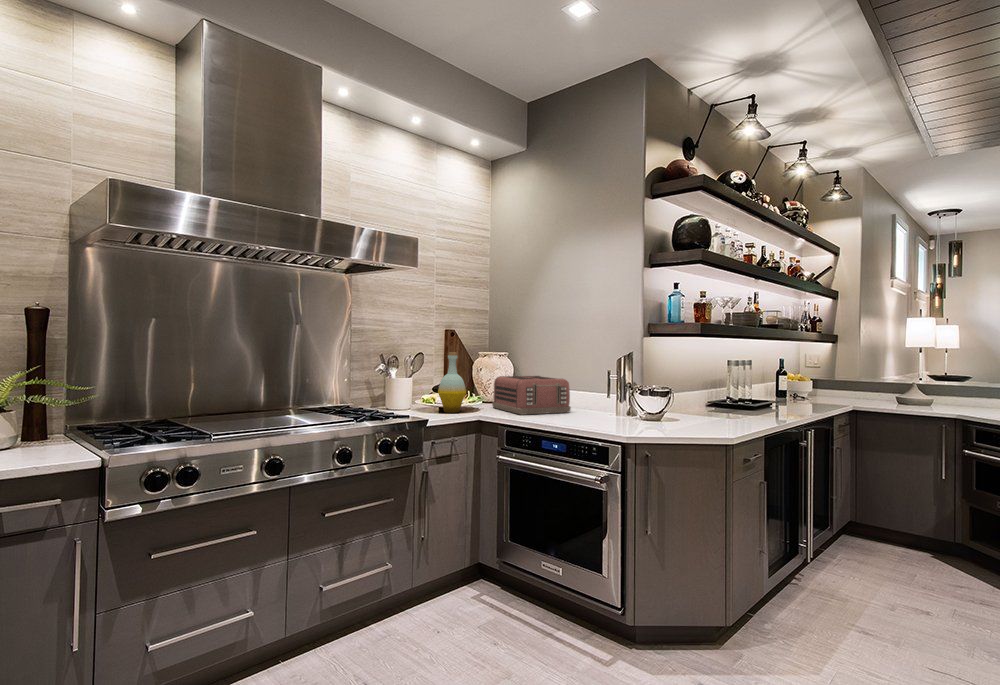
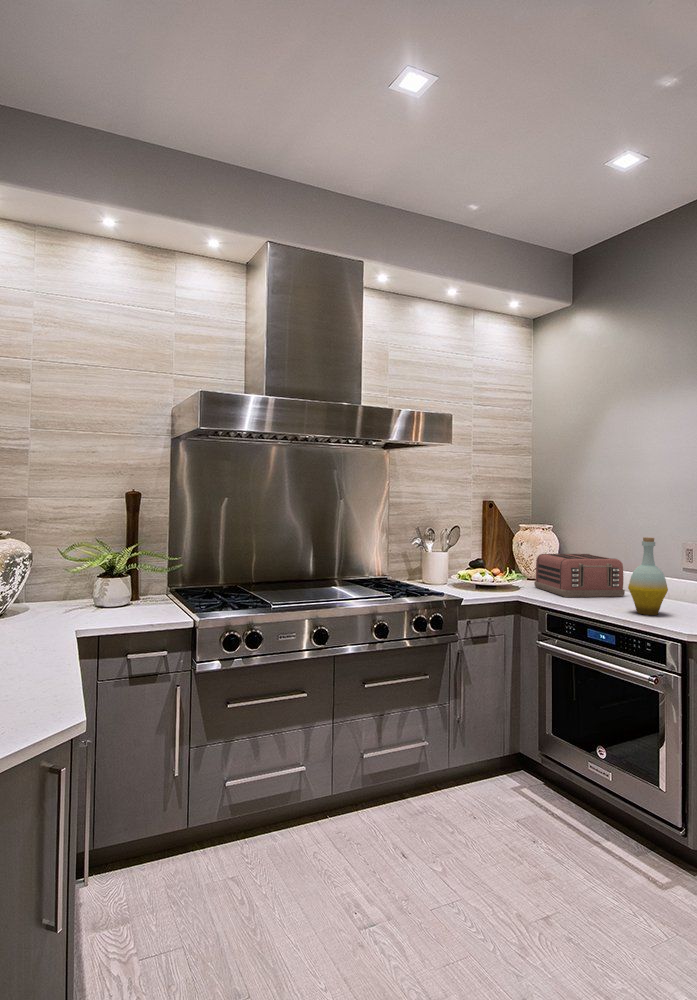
bottle: present [438,352,466,413] -> present [628,537,668,615]

